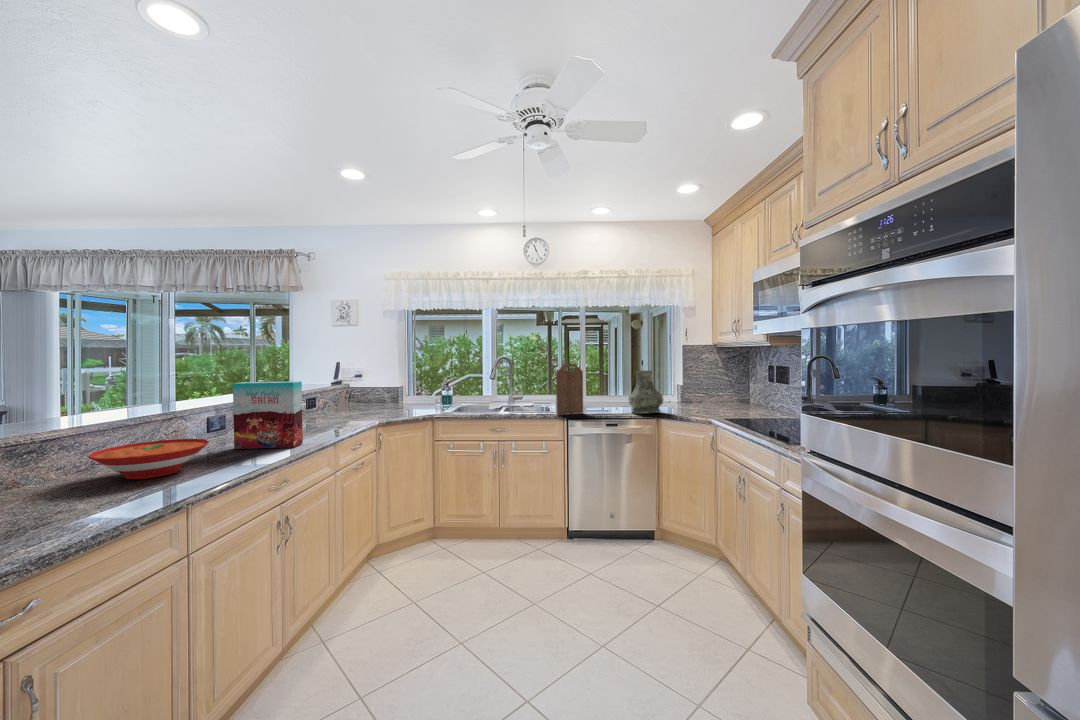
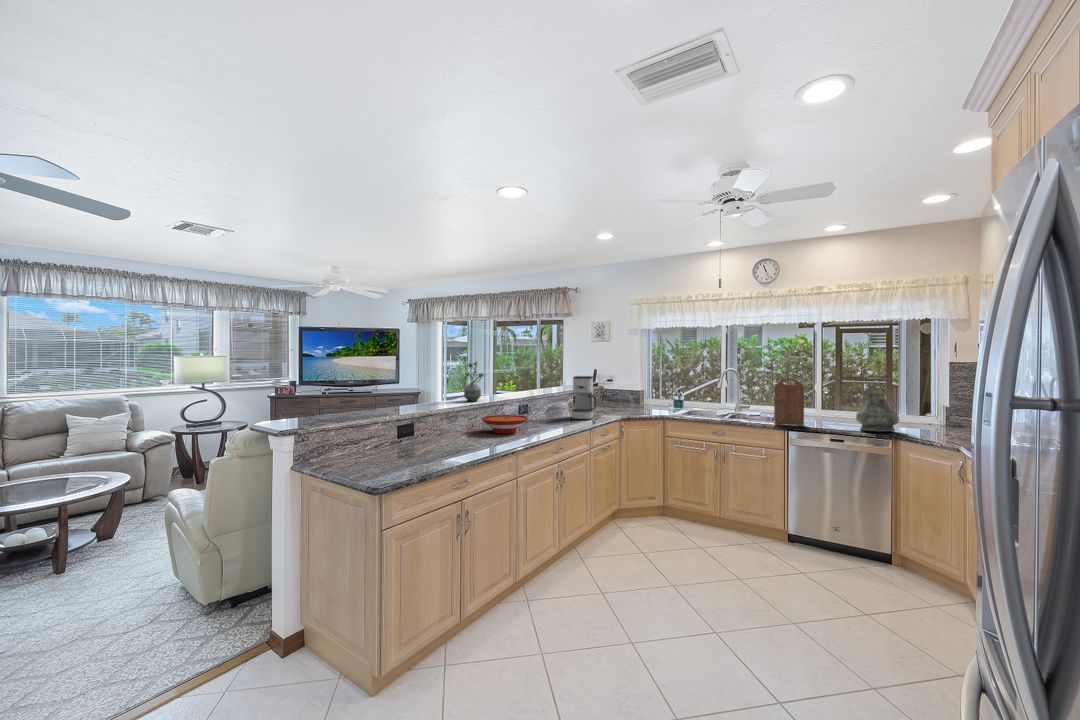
potted plant: none [52,343,113,421] -> present [464,362,484,401]
coffee maker: none [302,368,342,432] -> present [572,376,597,420]
cereal box: present [233,381,303,449] -> none [537,385,573,427]

